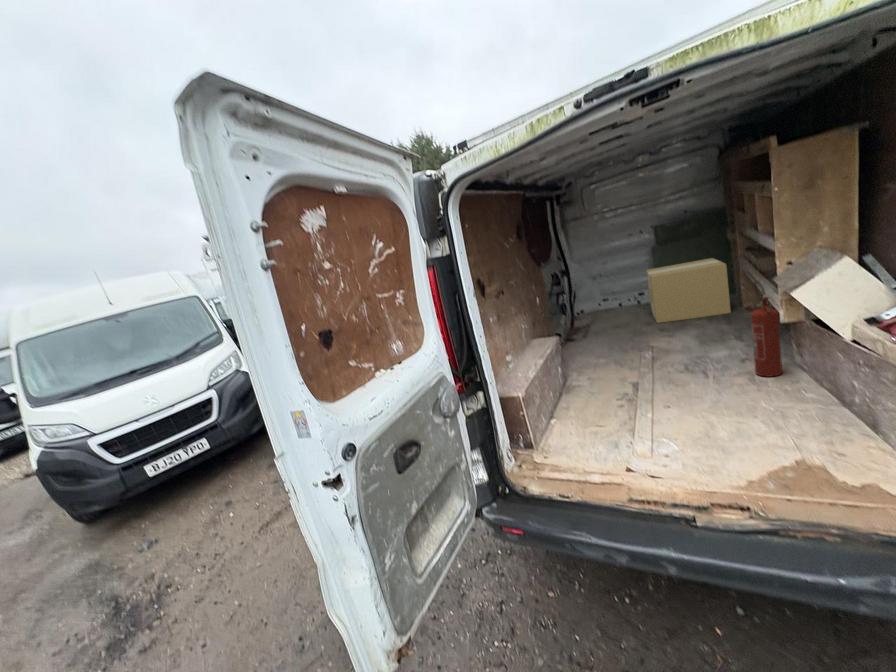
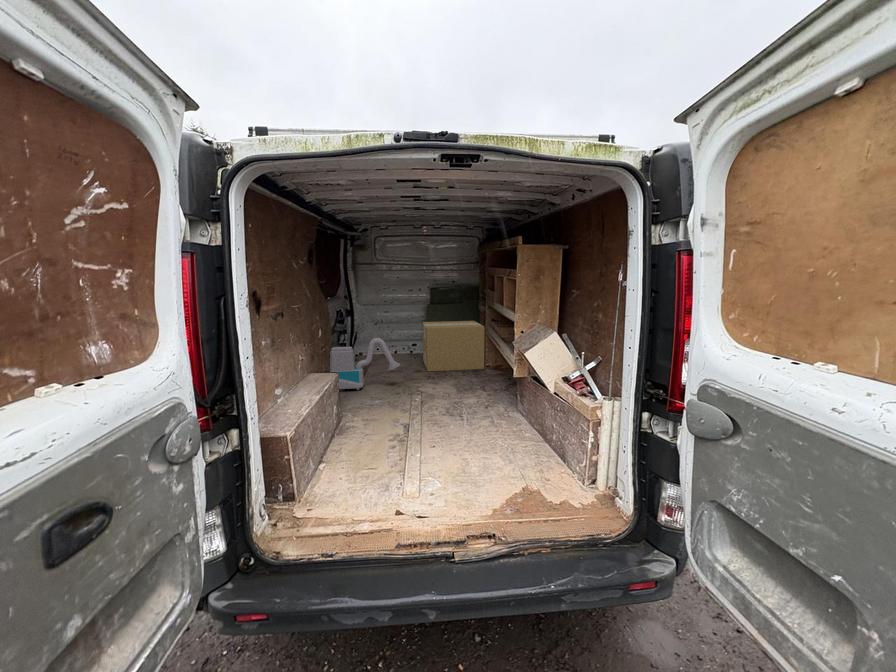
fire extinguisher: present [751,280,782,377] -> none [504,340,524,424]
vacuum cleaner: none [551,296,623,353] -> present [330,338,400,390]

